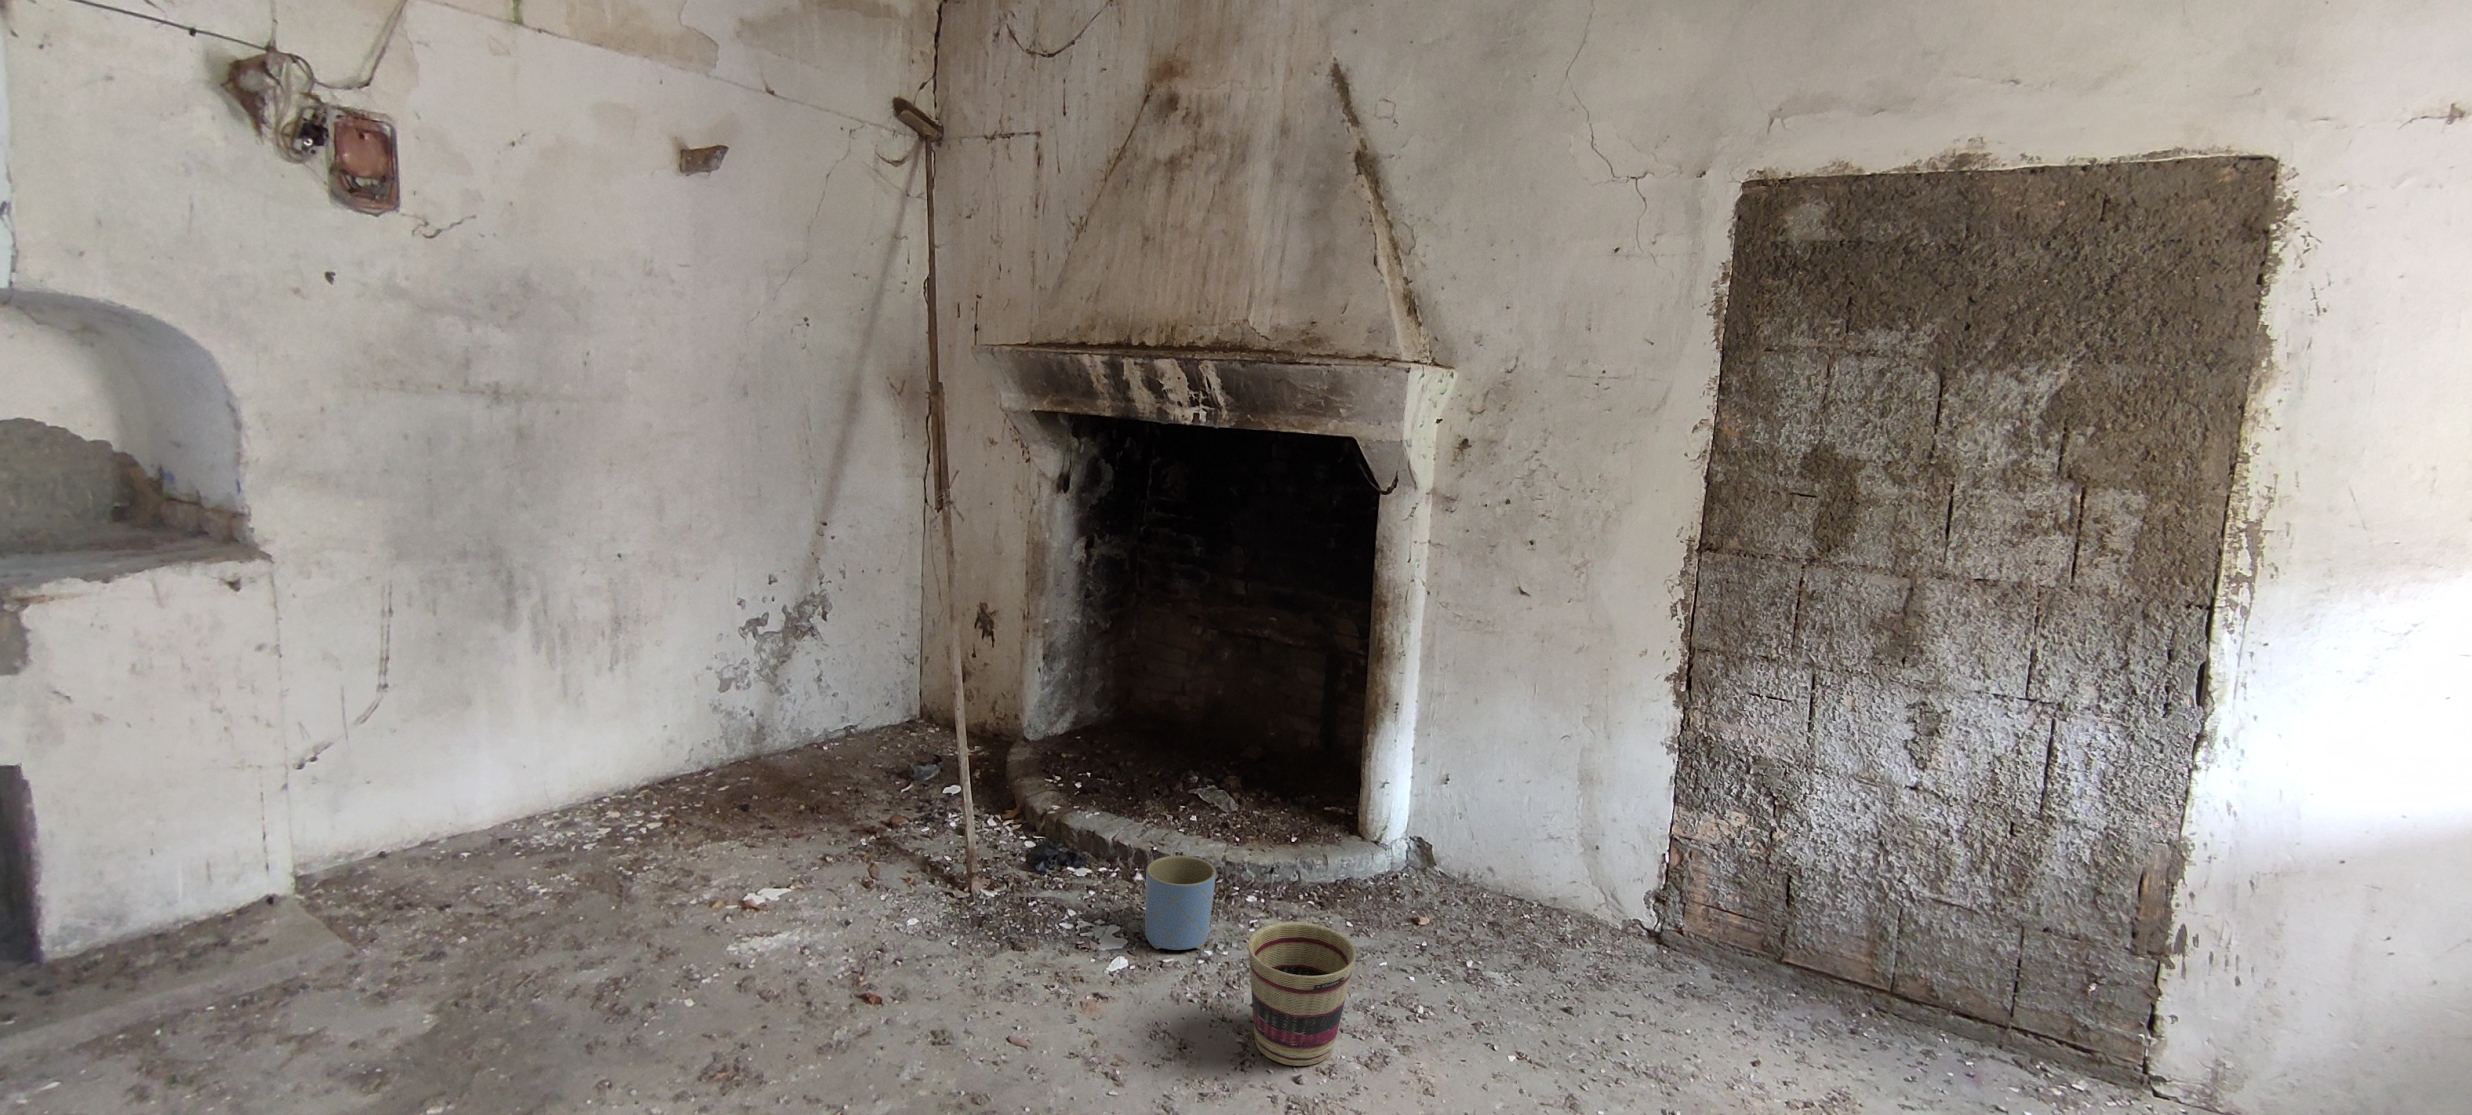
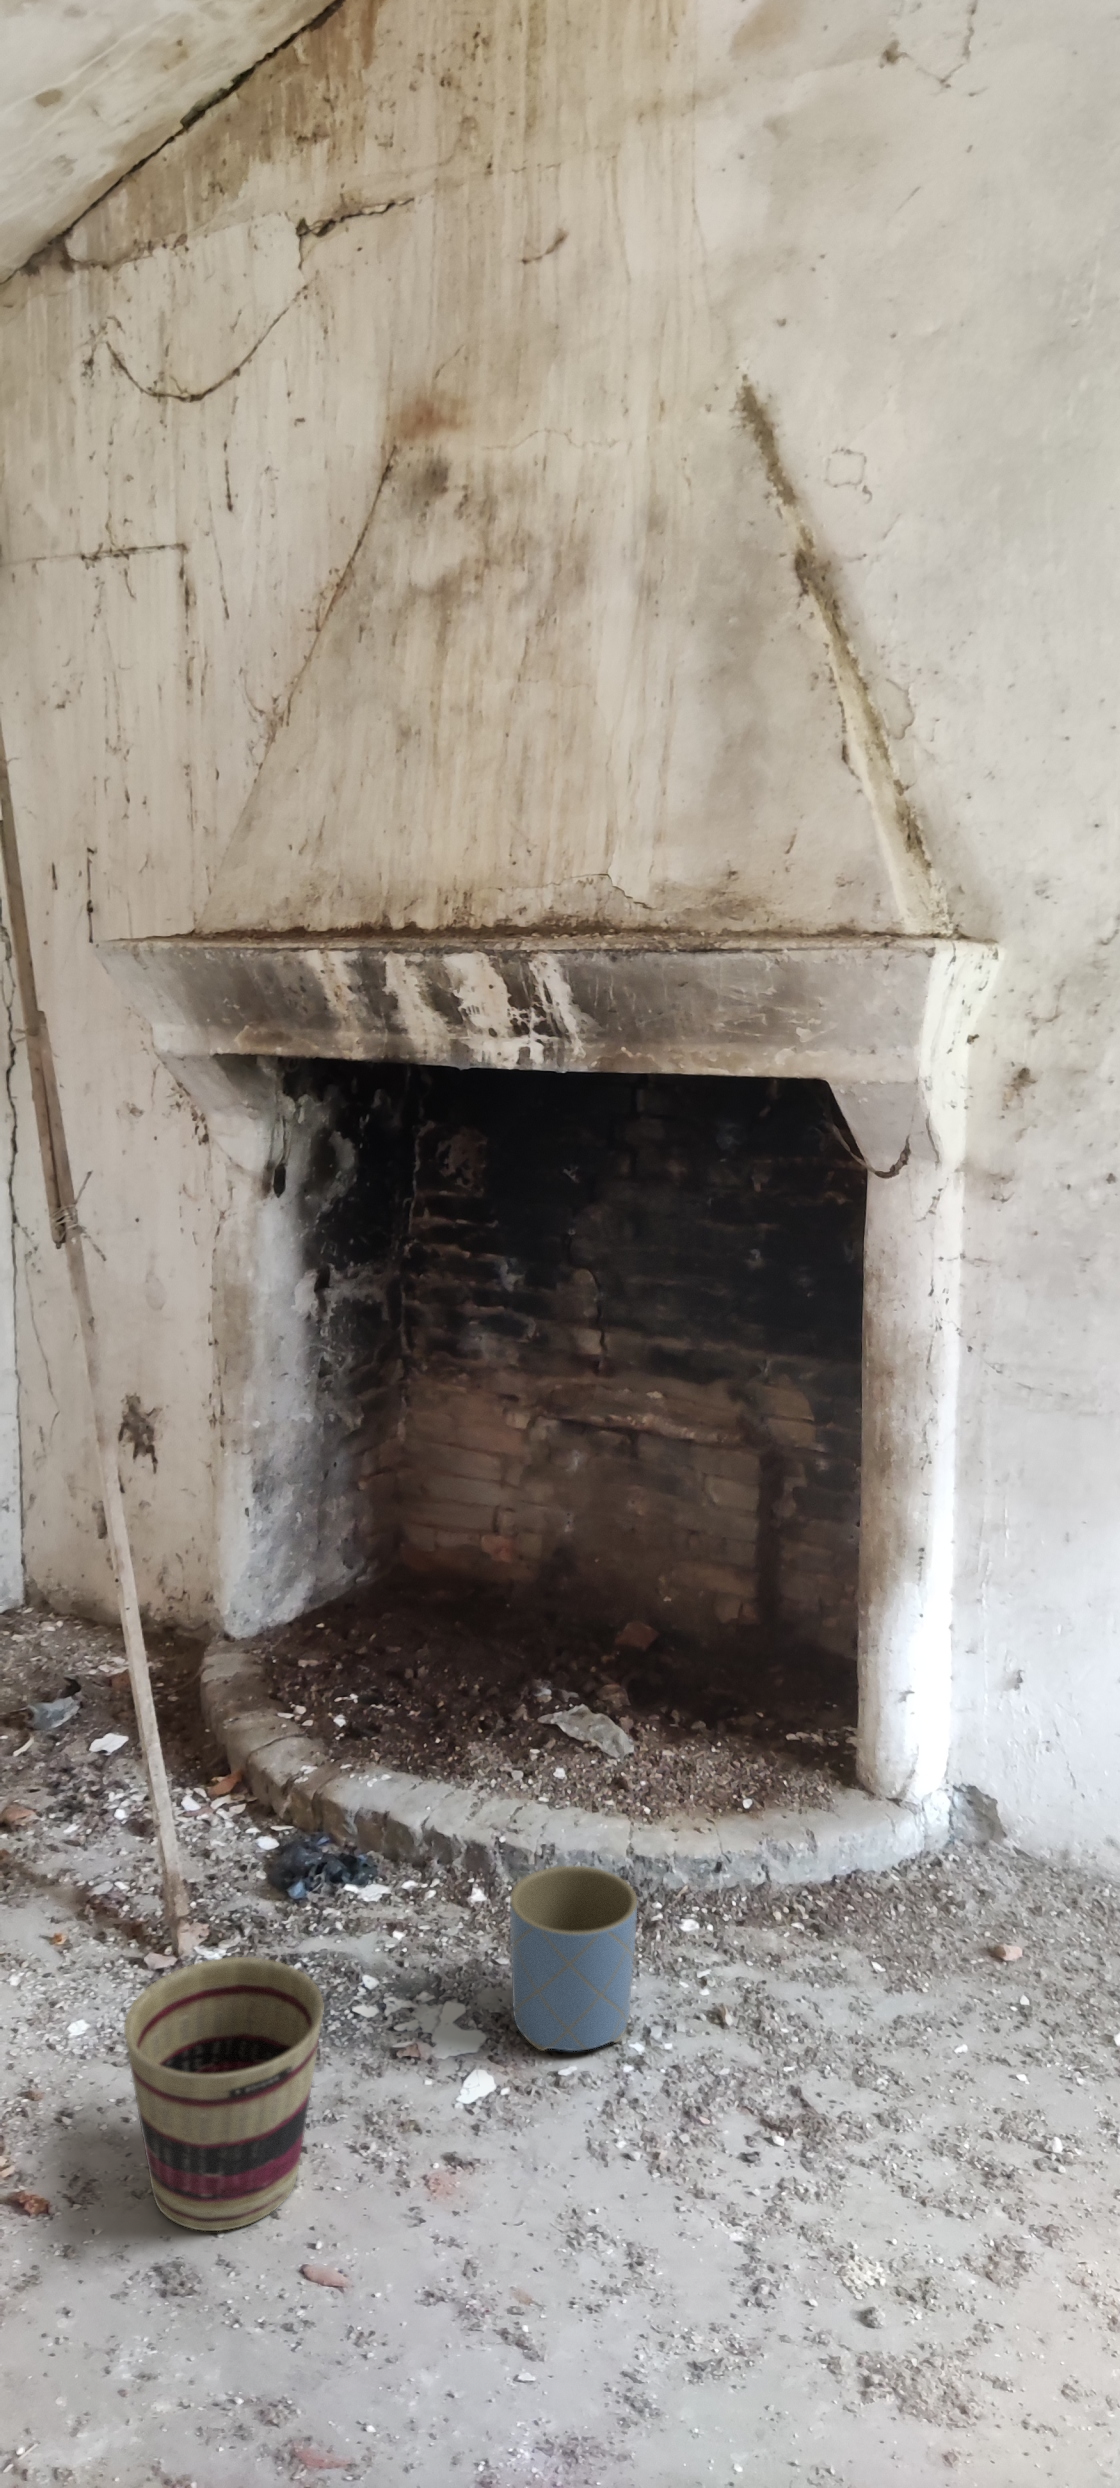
basket: present [1248,922,1356,1066] -> present [124,1957,324,2231]

